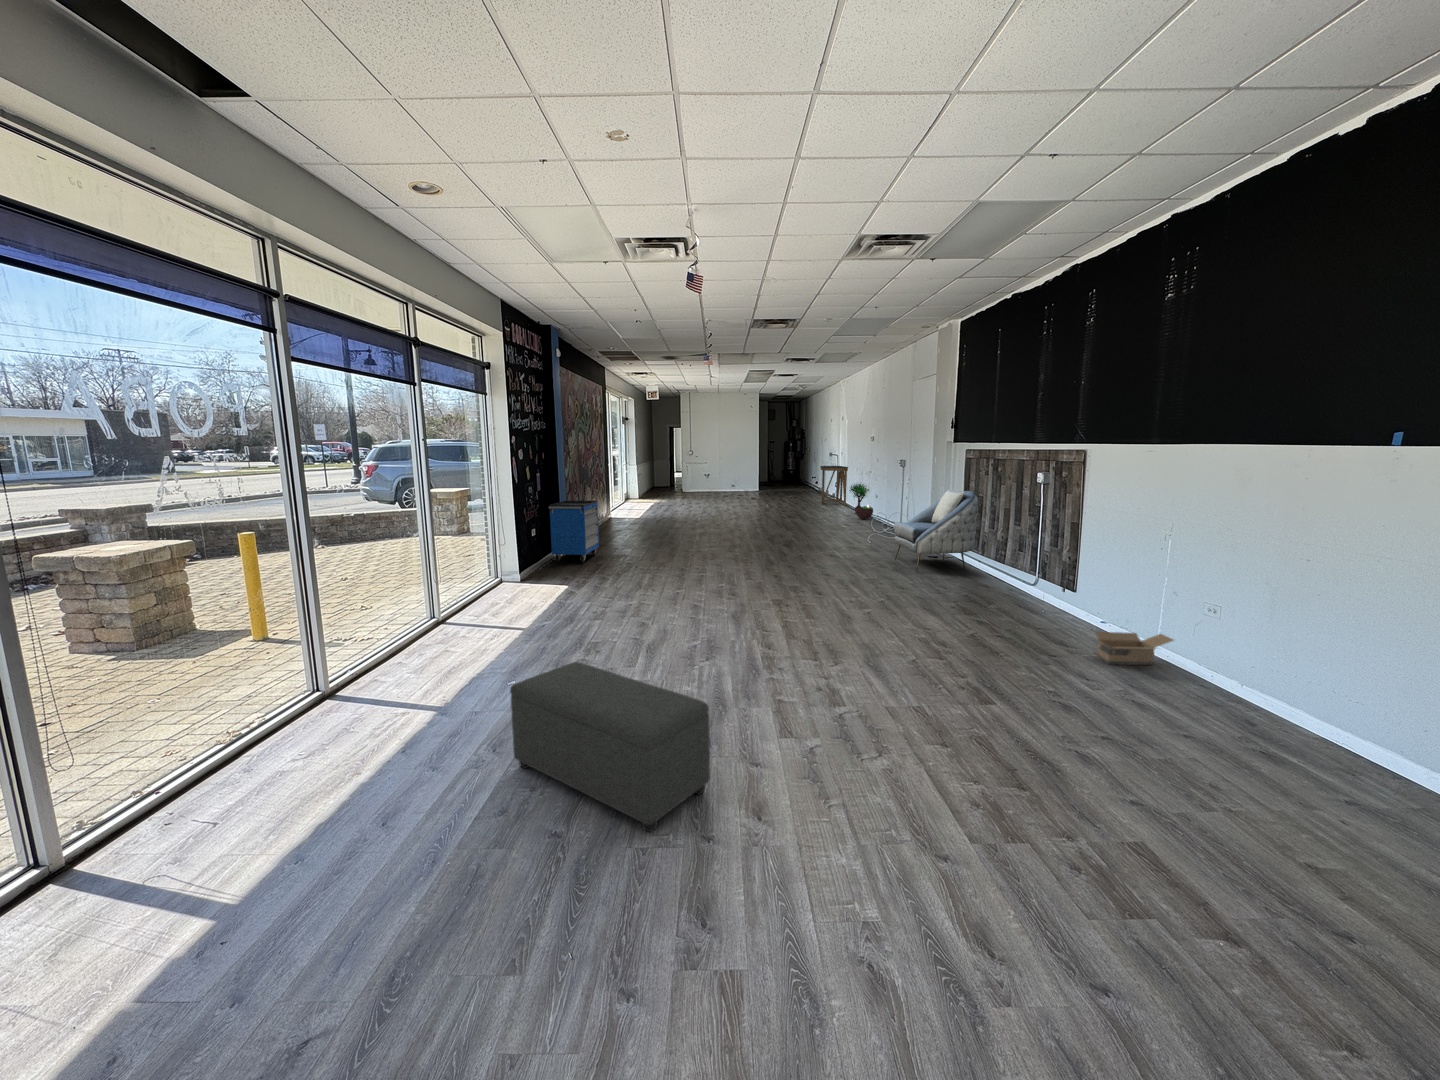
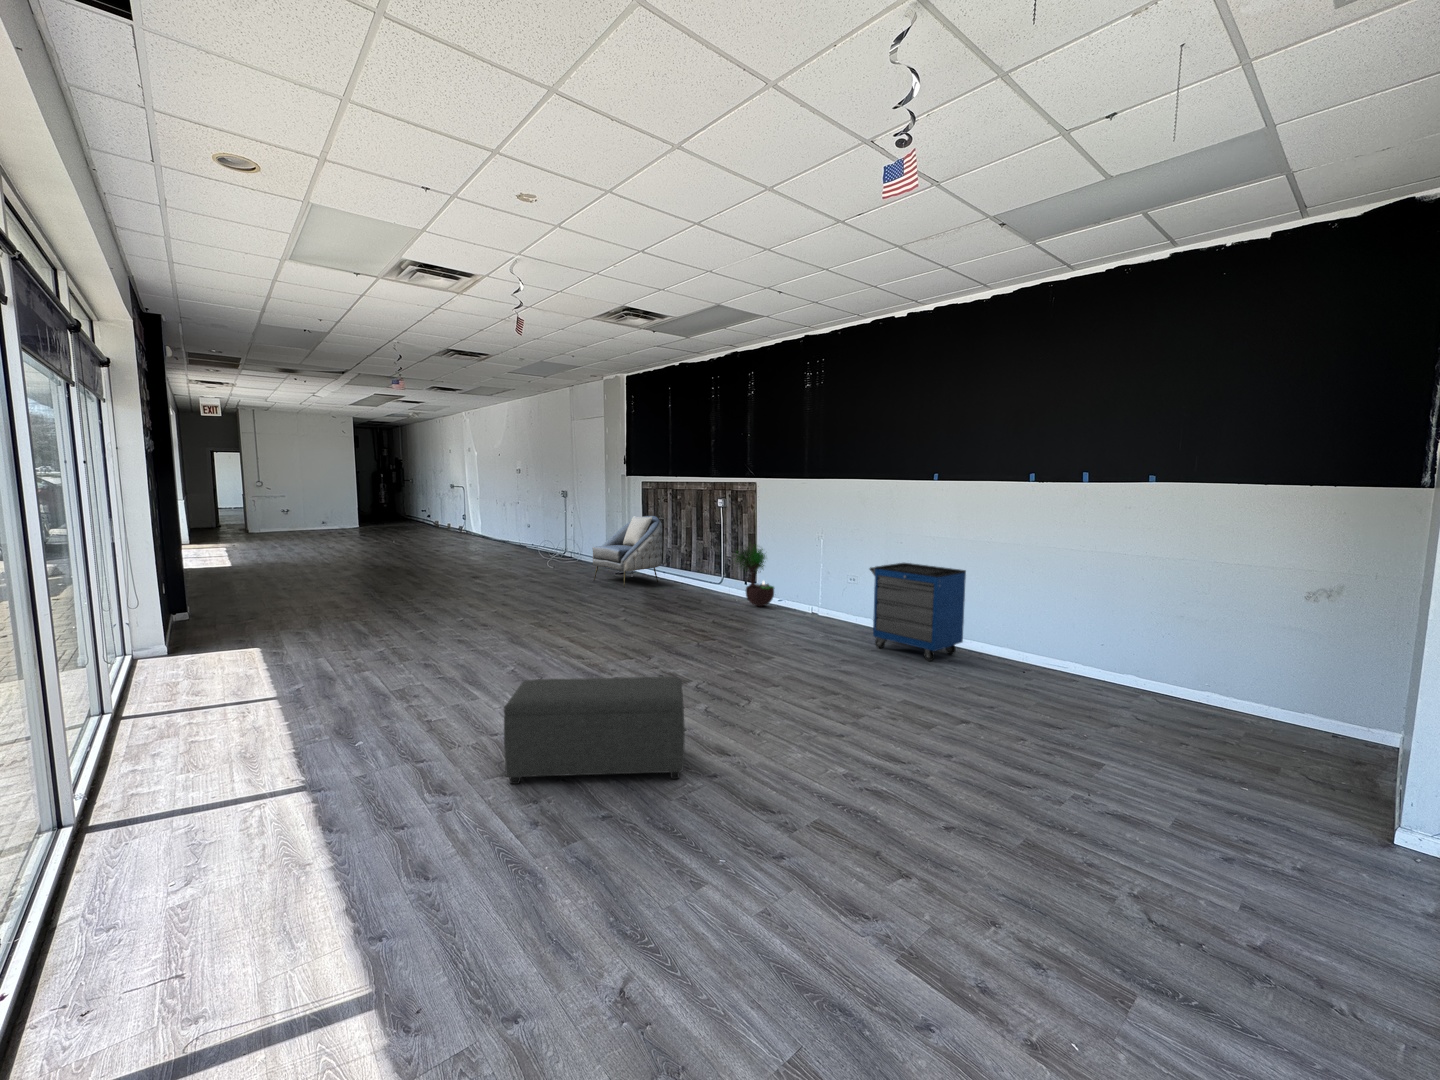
console table: present [820,466,848,506] -> none [447,497,481,538]
potted tree: present [850,484,873,519] -> present [736,547,774,606]
storage cabinet: present [548,500,599,563] -> present [870,563,966,661]
cardboard box: present [1095,632,1173,665] -> none [788,601,835,625]

